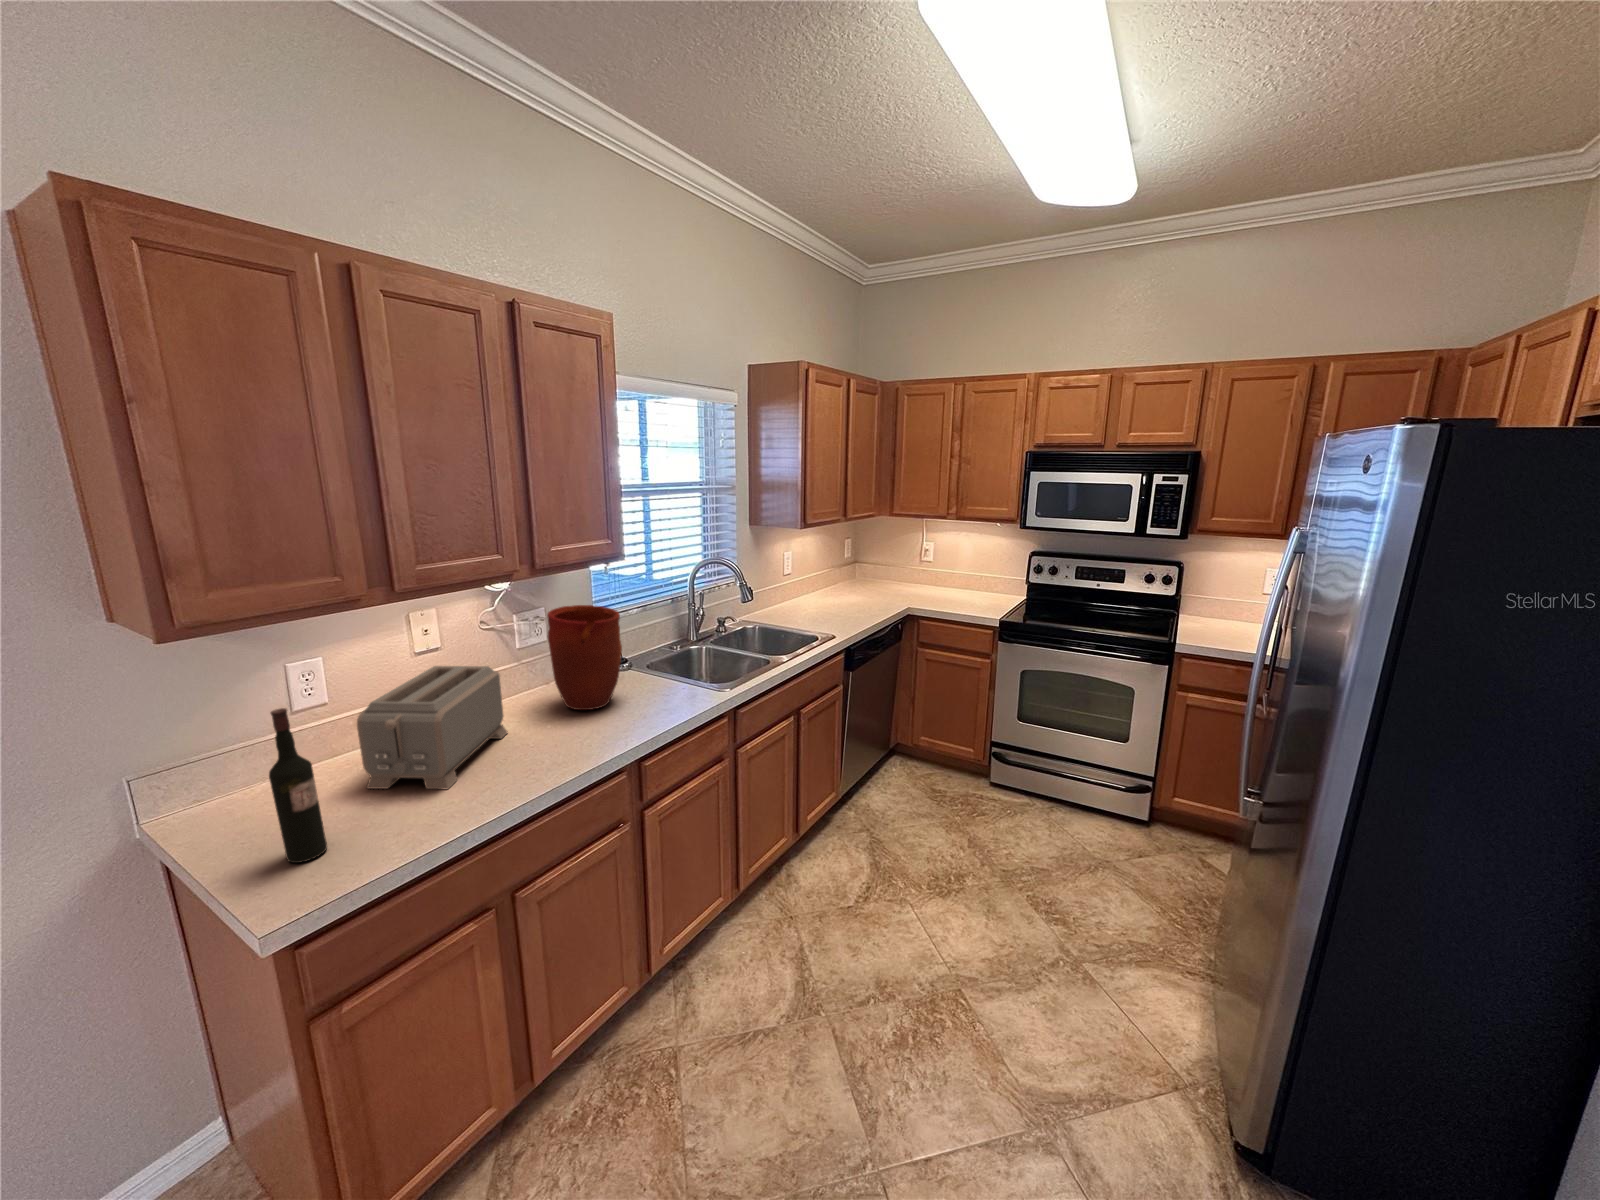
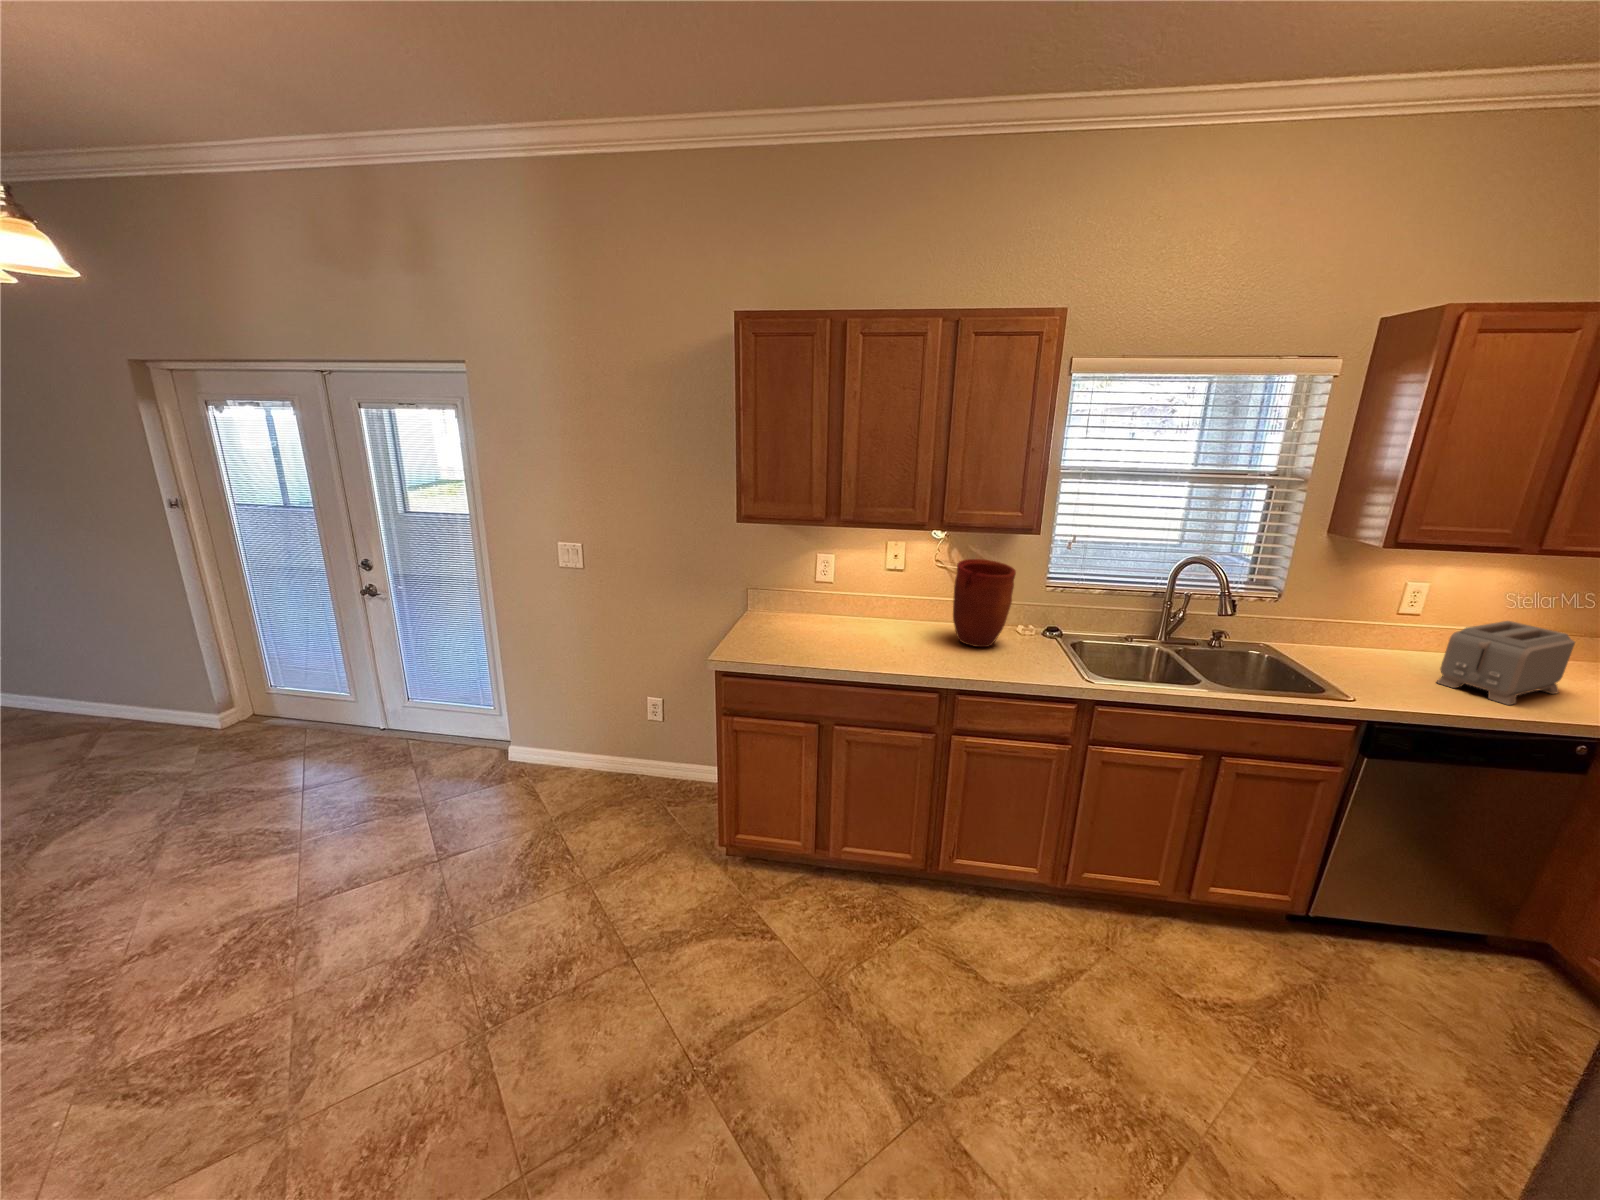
toaster: present [357,666,508,789] -> present [1437,621,1575,705]
wine bottle: present [269,708,327,863] -> none [749,559,766,640]

